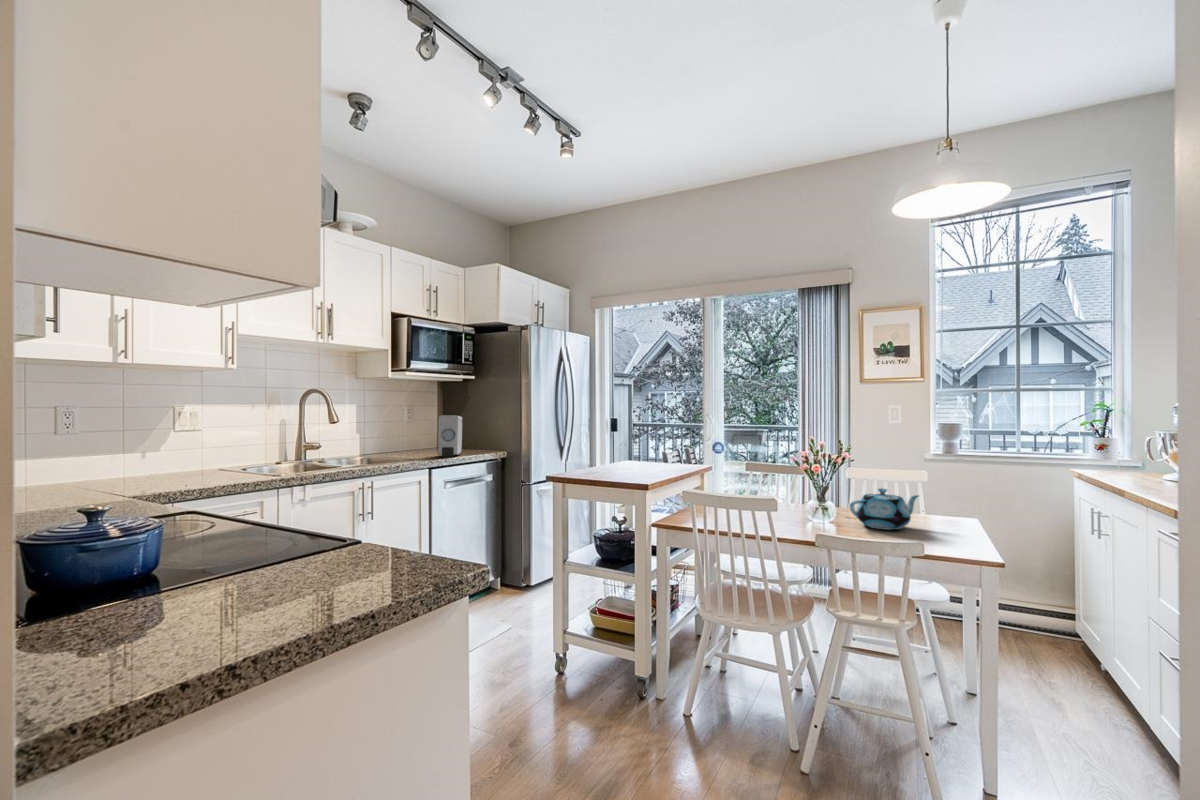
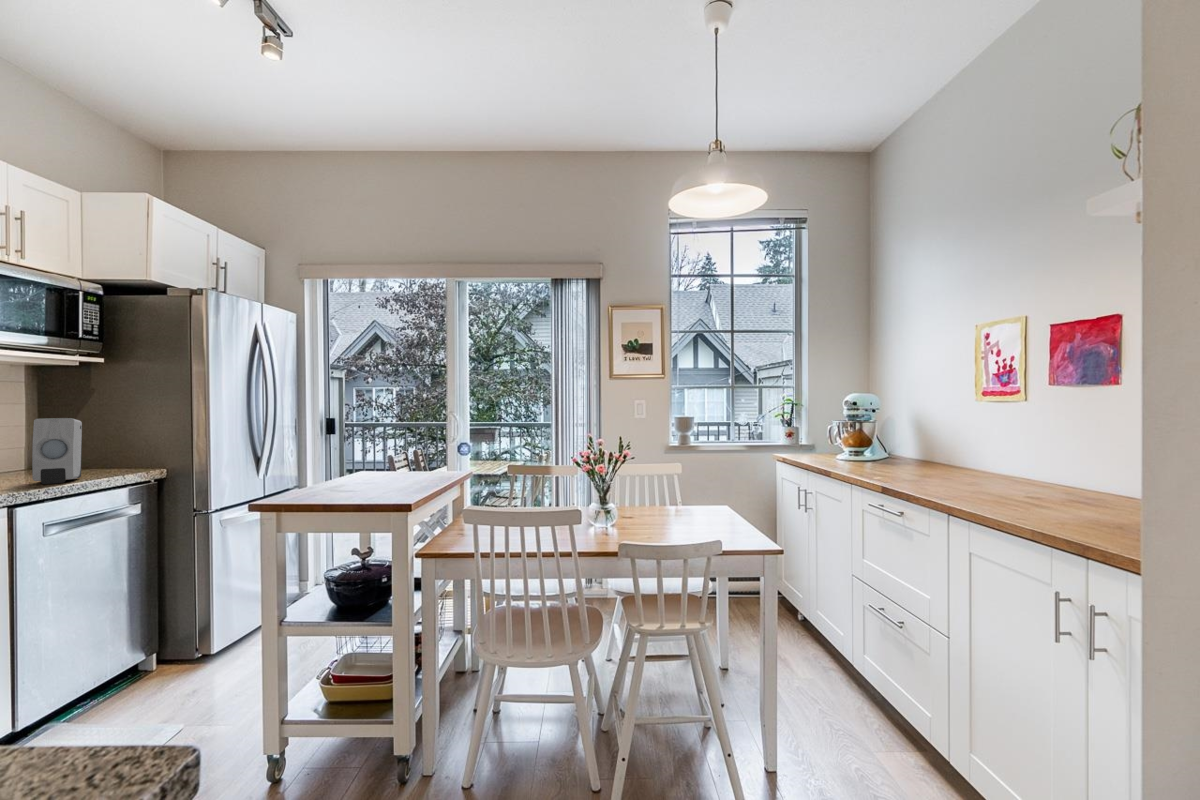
teapot: present [849,488,919,530] -> none [637,486,694,528]

